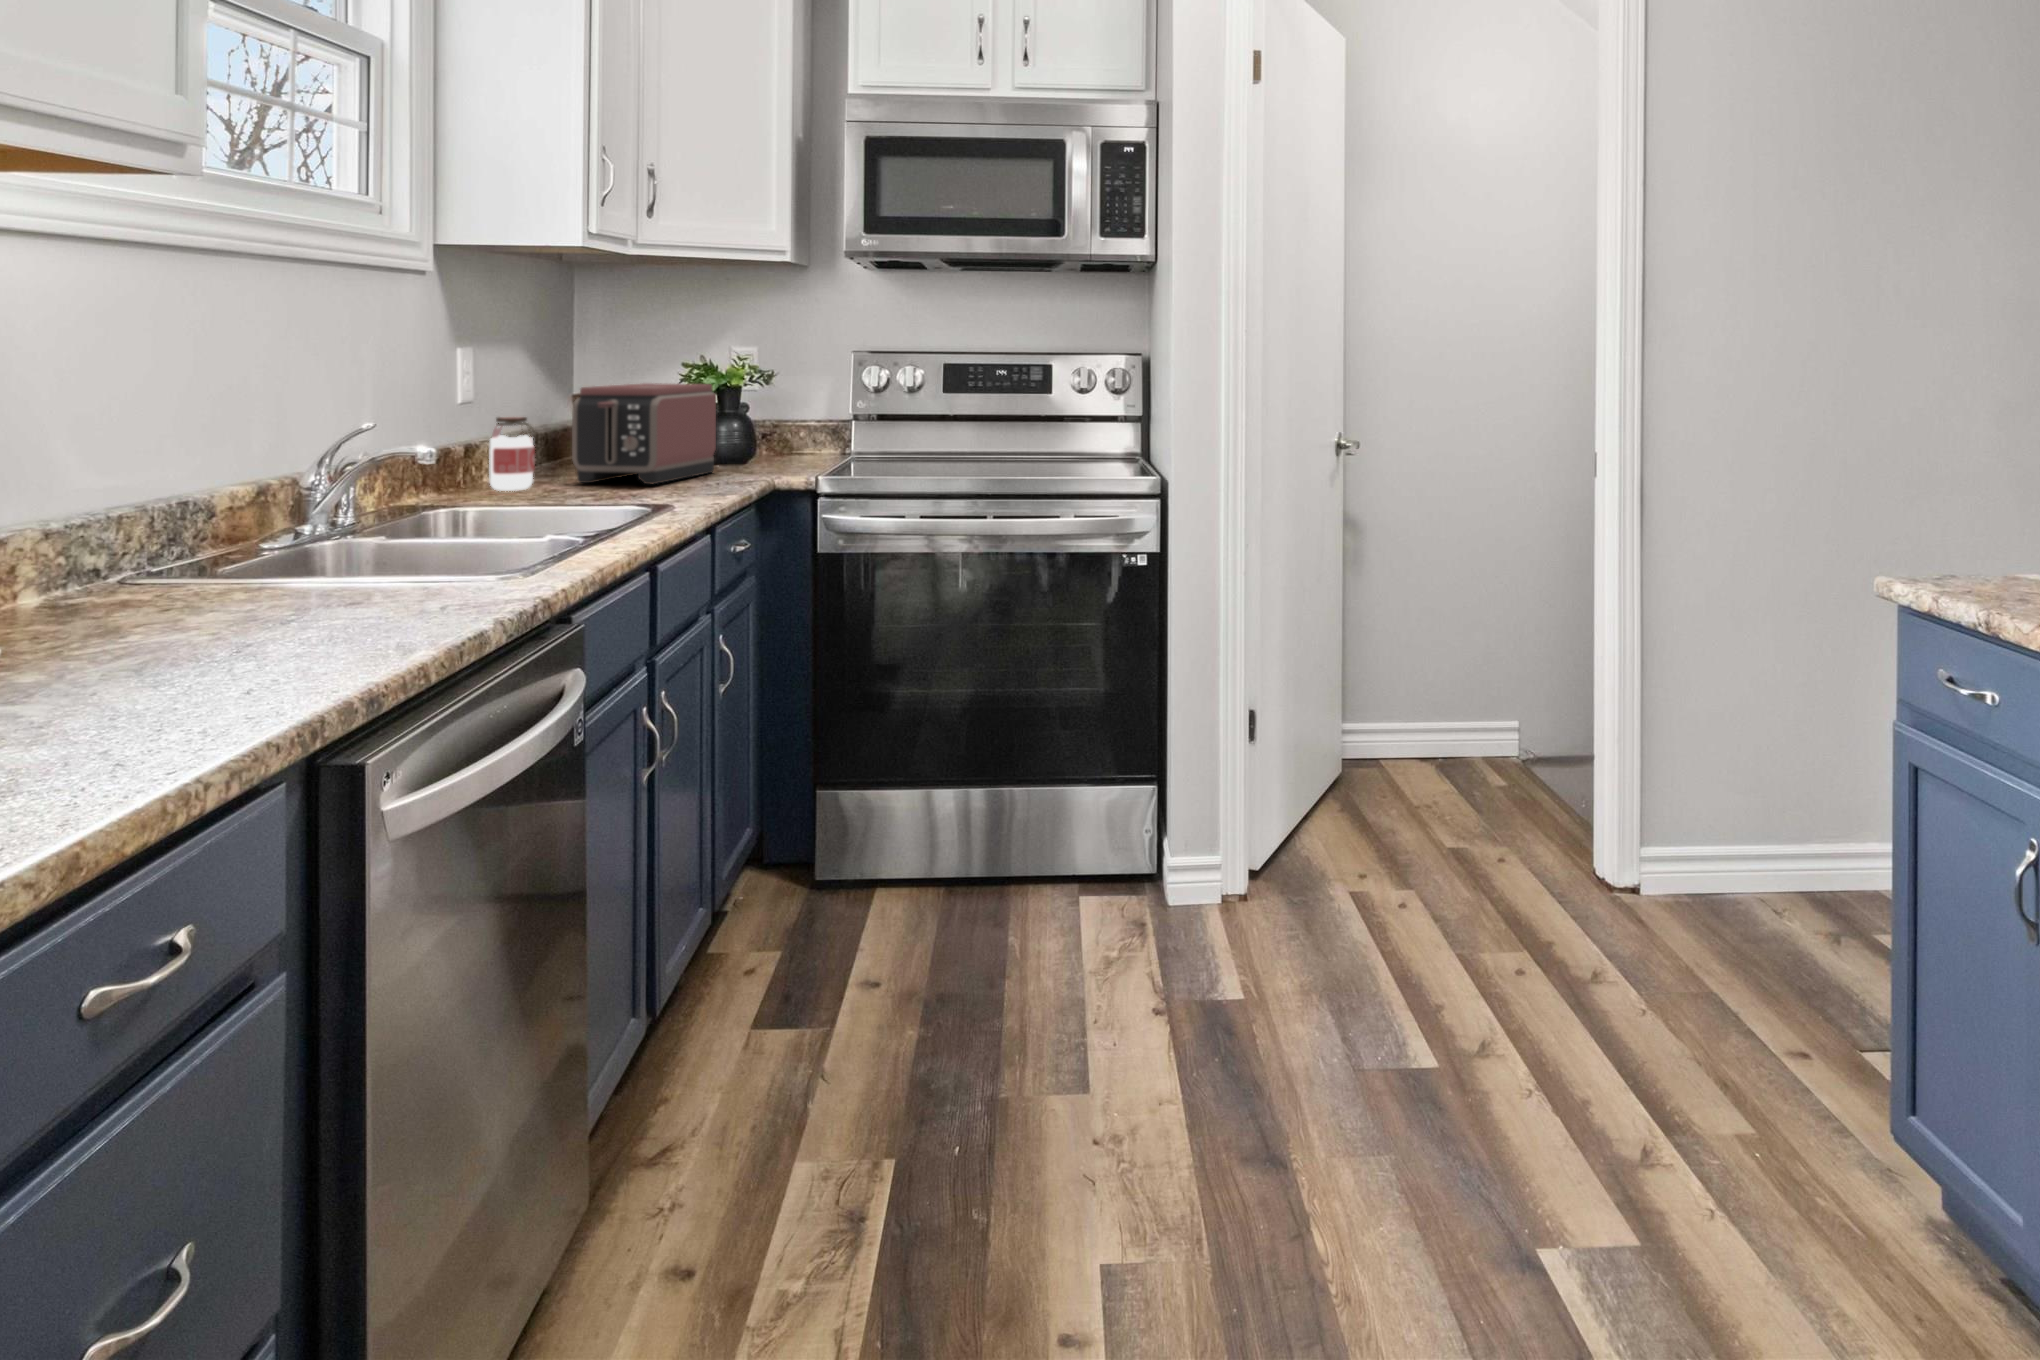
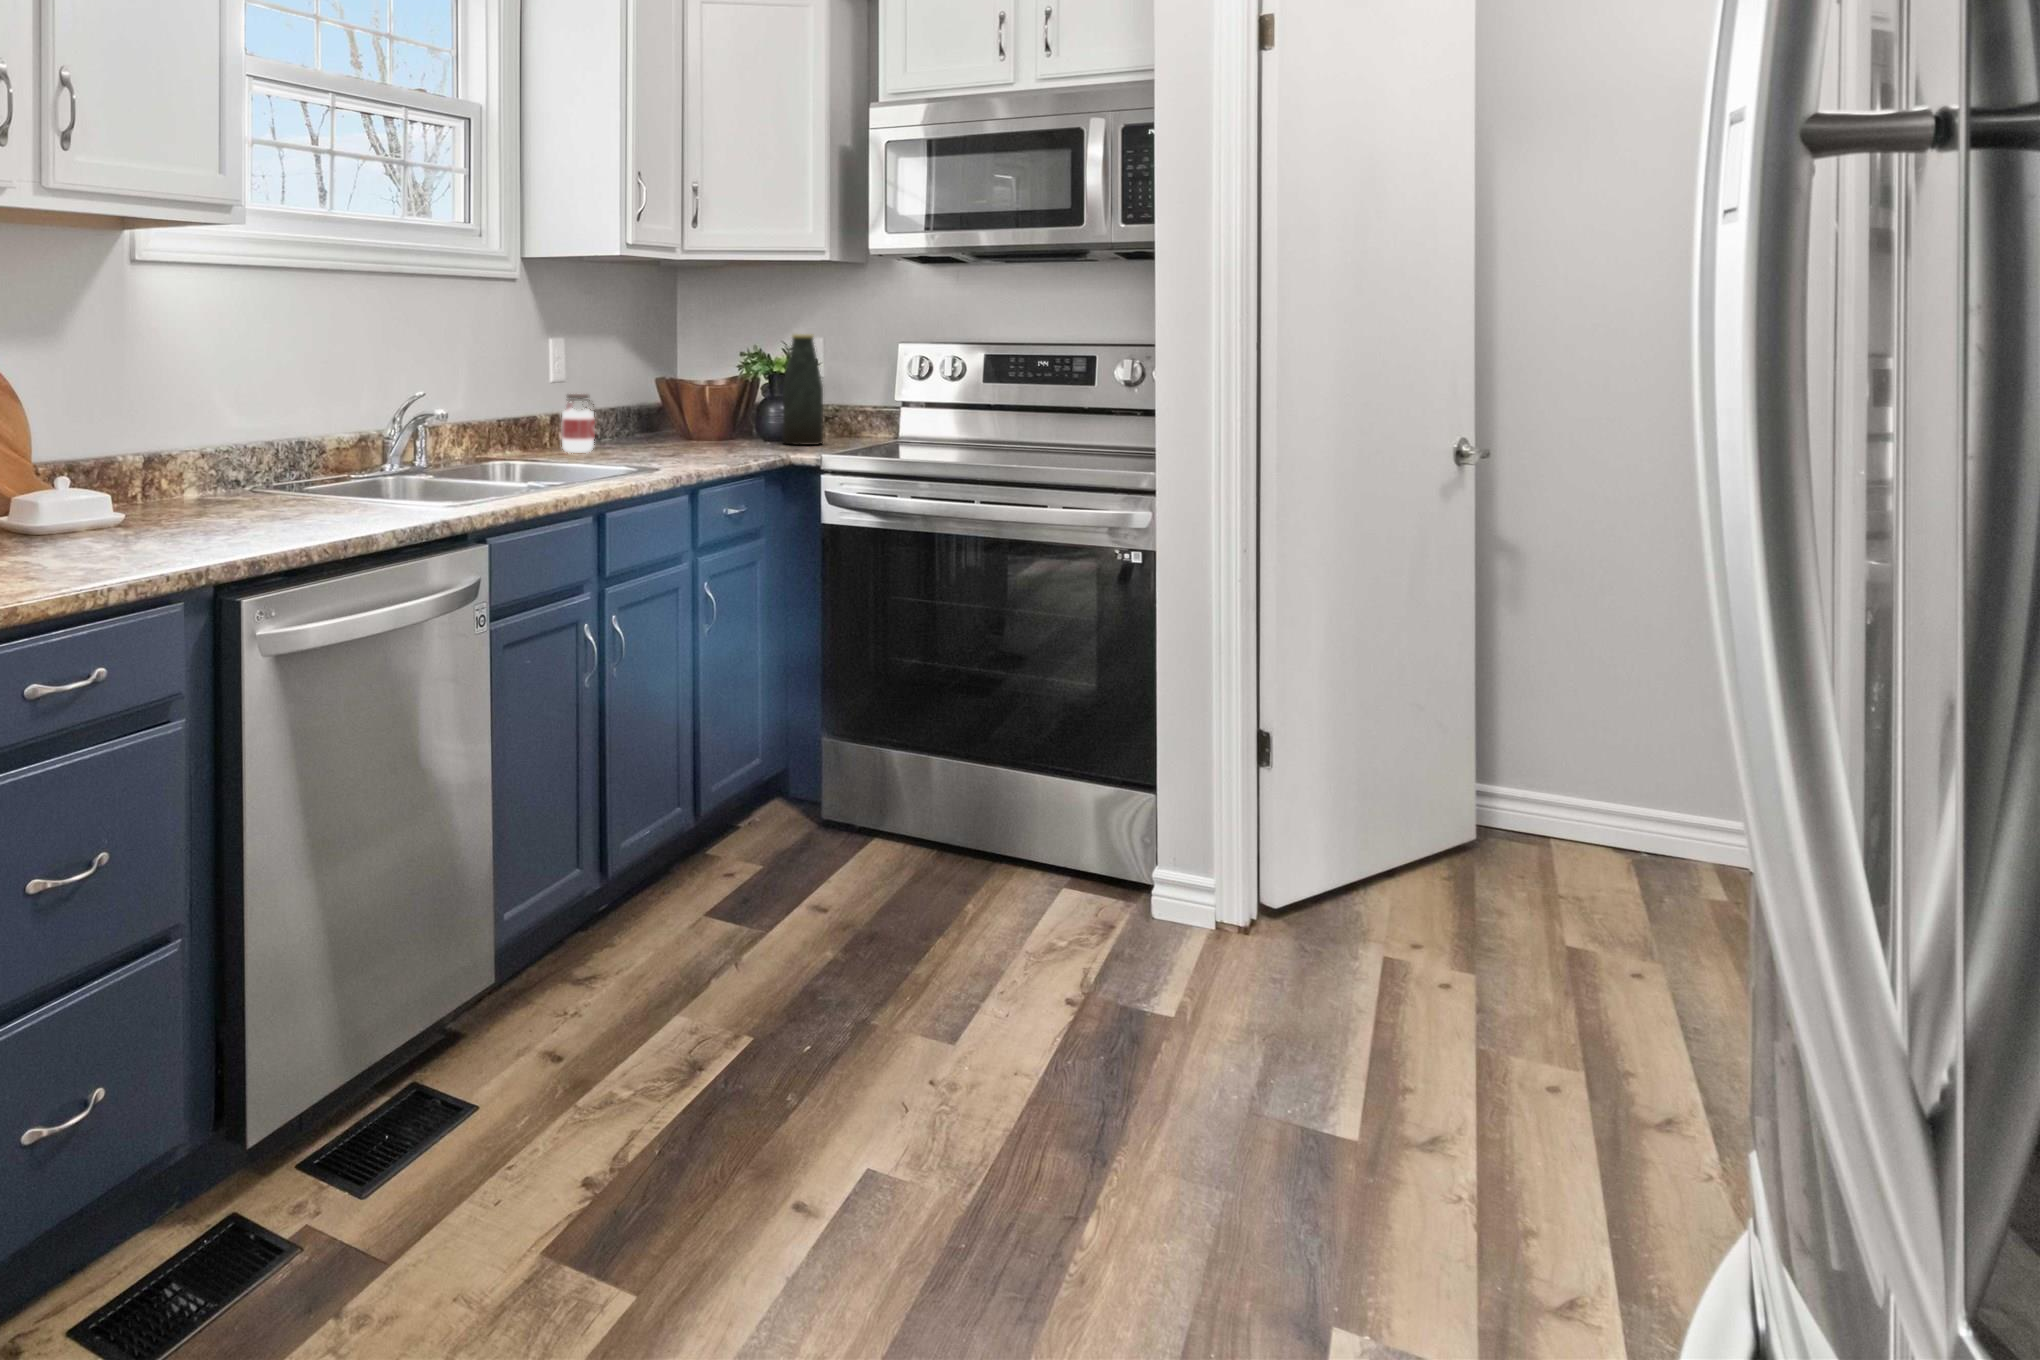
bottle: none [734,341,781,466] -> present [783,334,823,445]
toaster: present [572,383,716,484] -> none [629,370,755,454]

